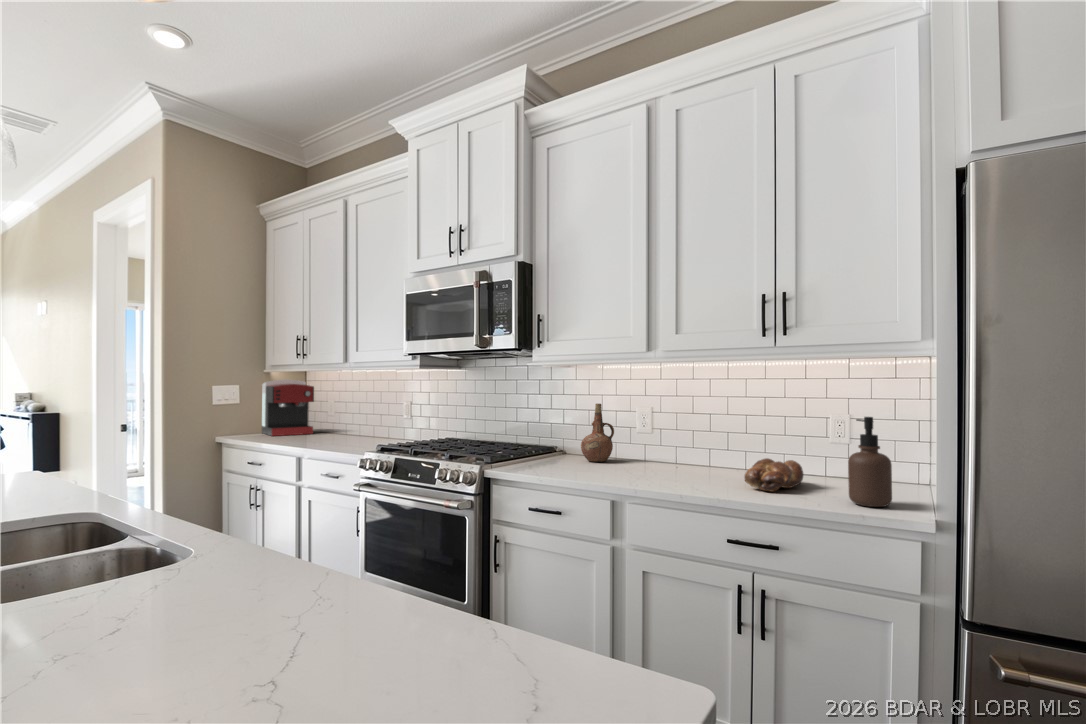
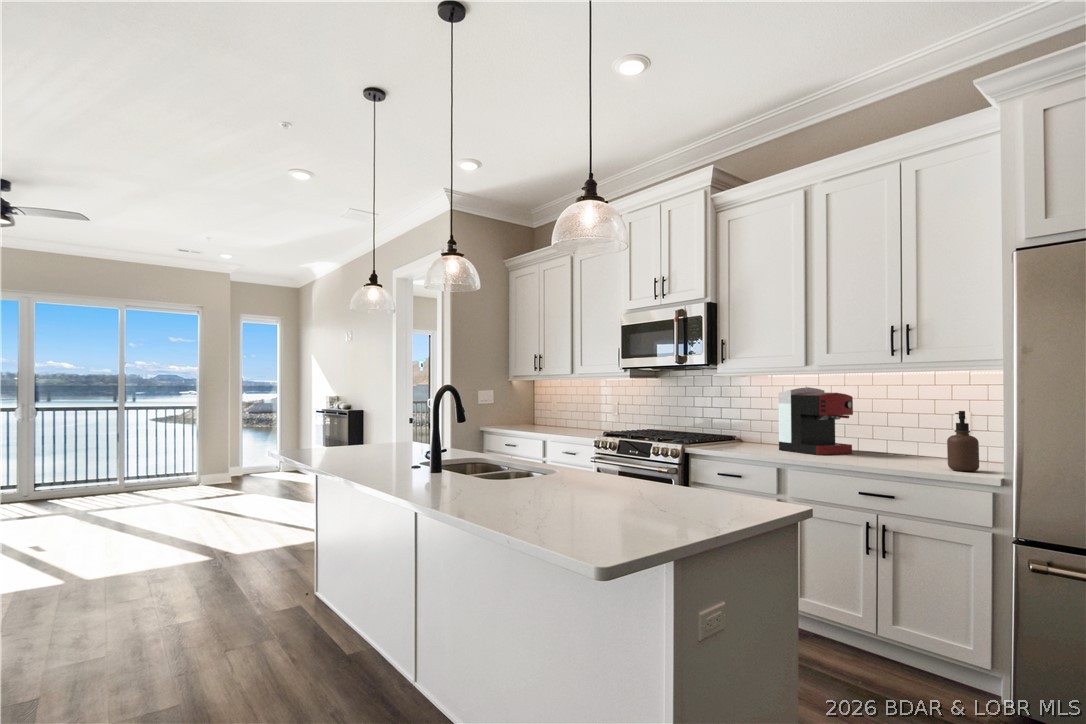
coffee maker: present [262,379,314,436] -> present [778,387,853,455]
ceramic pitcher: present [581,404,614,462] -> none [755,404,781,446]
bread loaf: present [745,458,803,492] -> none [875,442,924,463]

